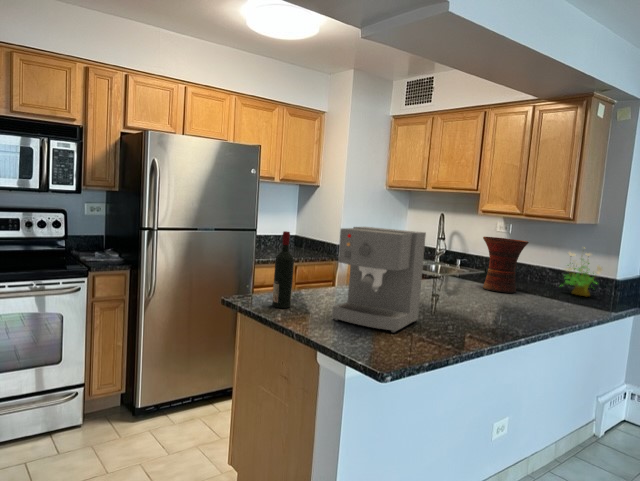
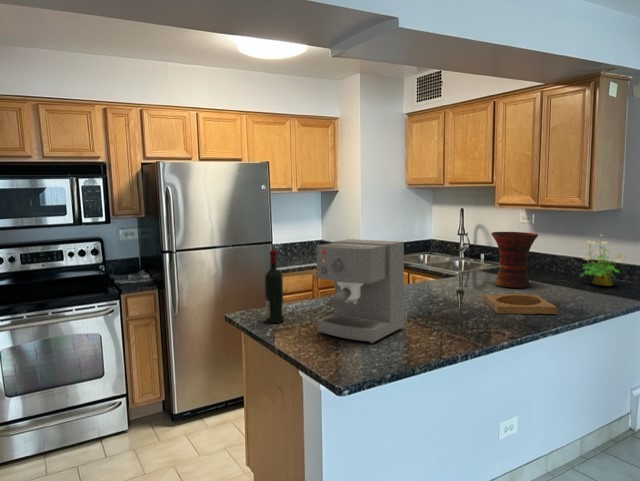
tray: none [480,295,556,317] -> present [484,294,556,314]

